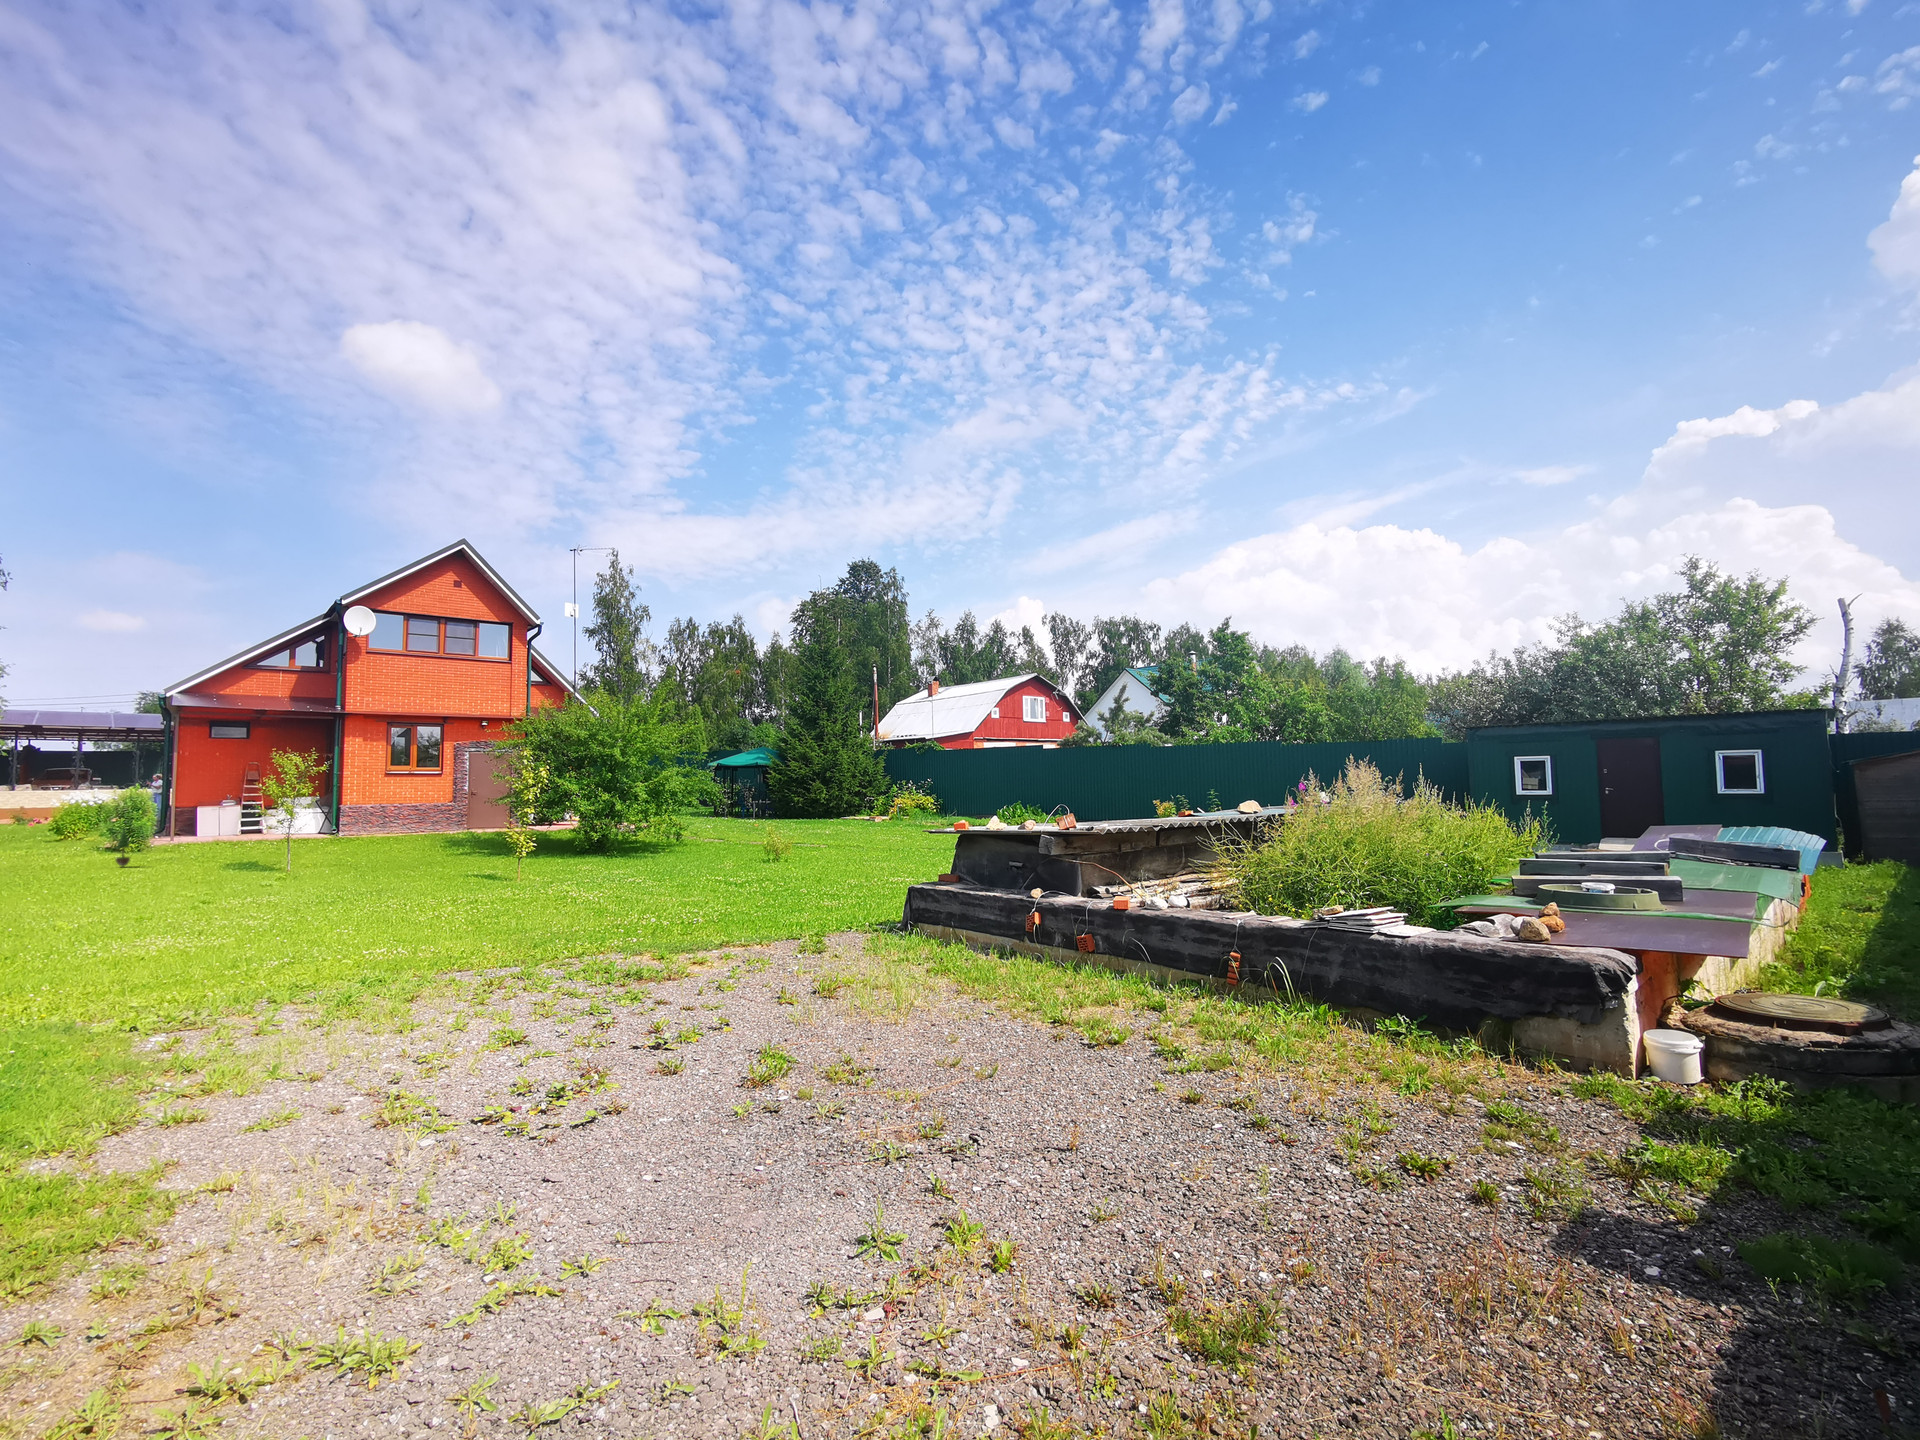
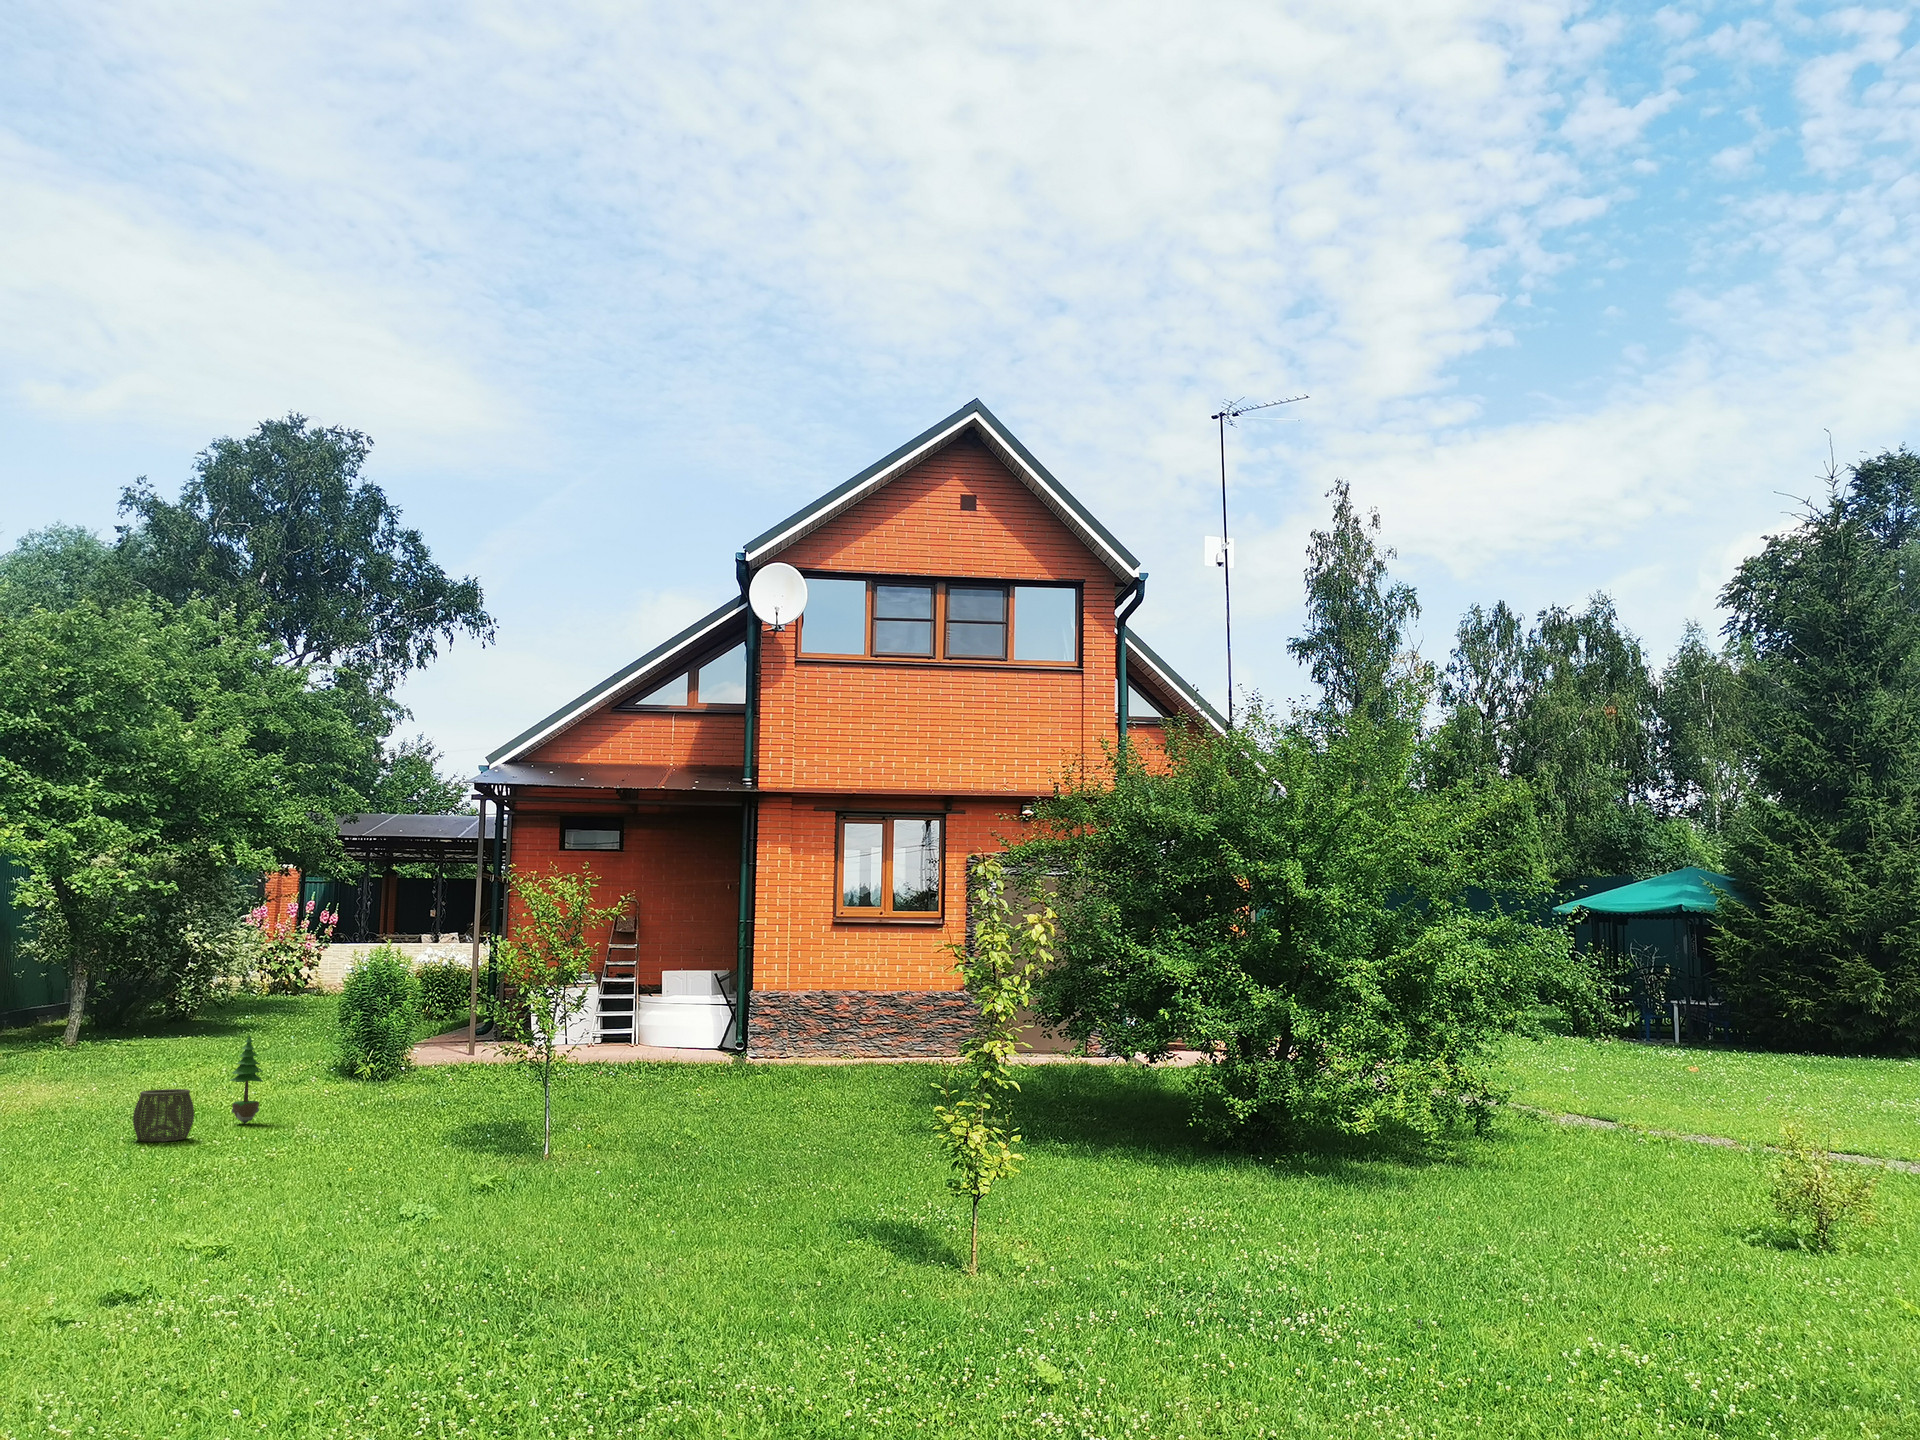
woven basket: none [82,851,116,874] -> present [133,1089,195,1142]

